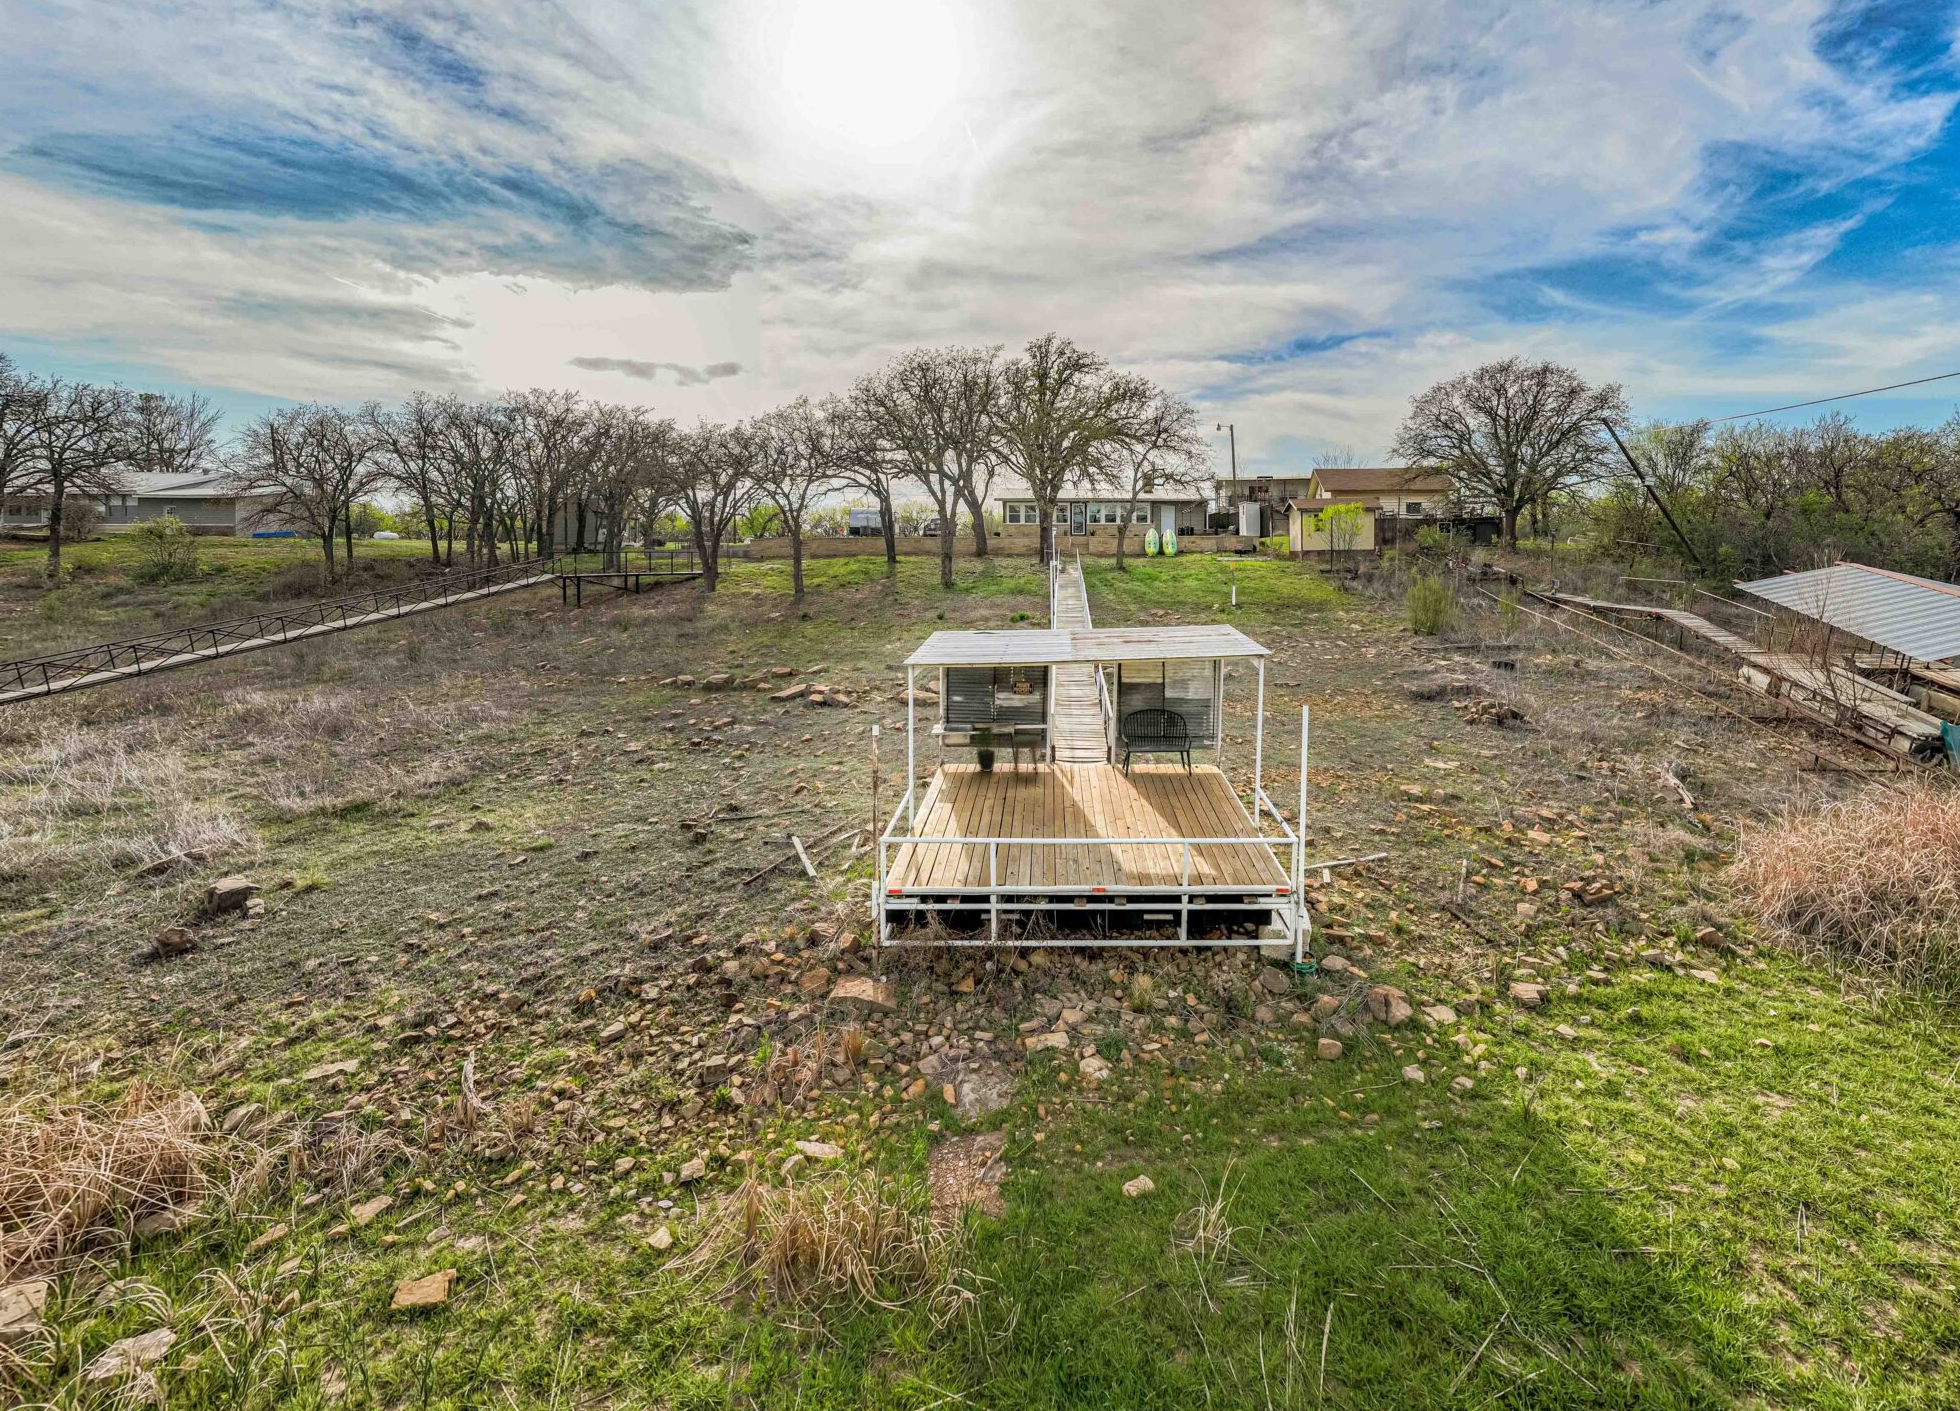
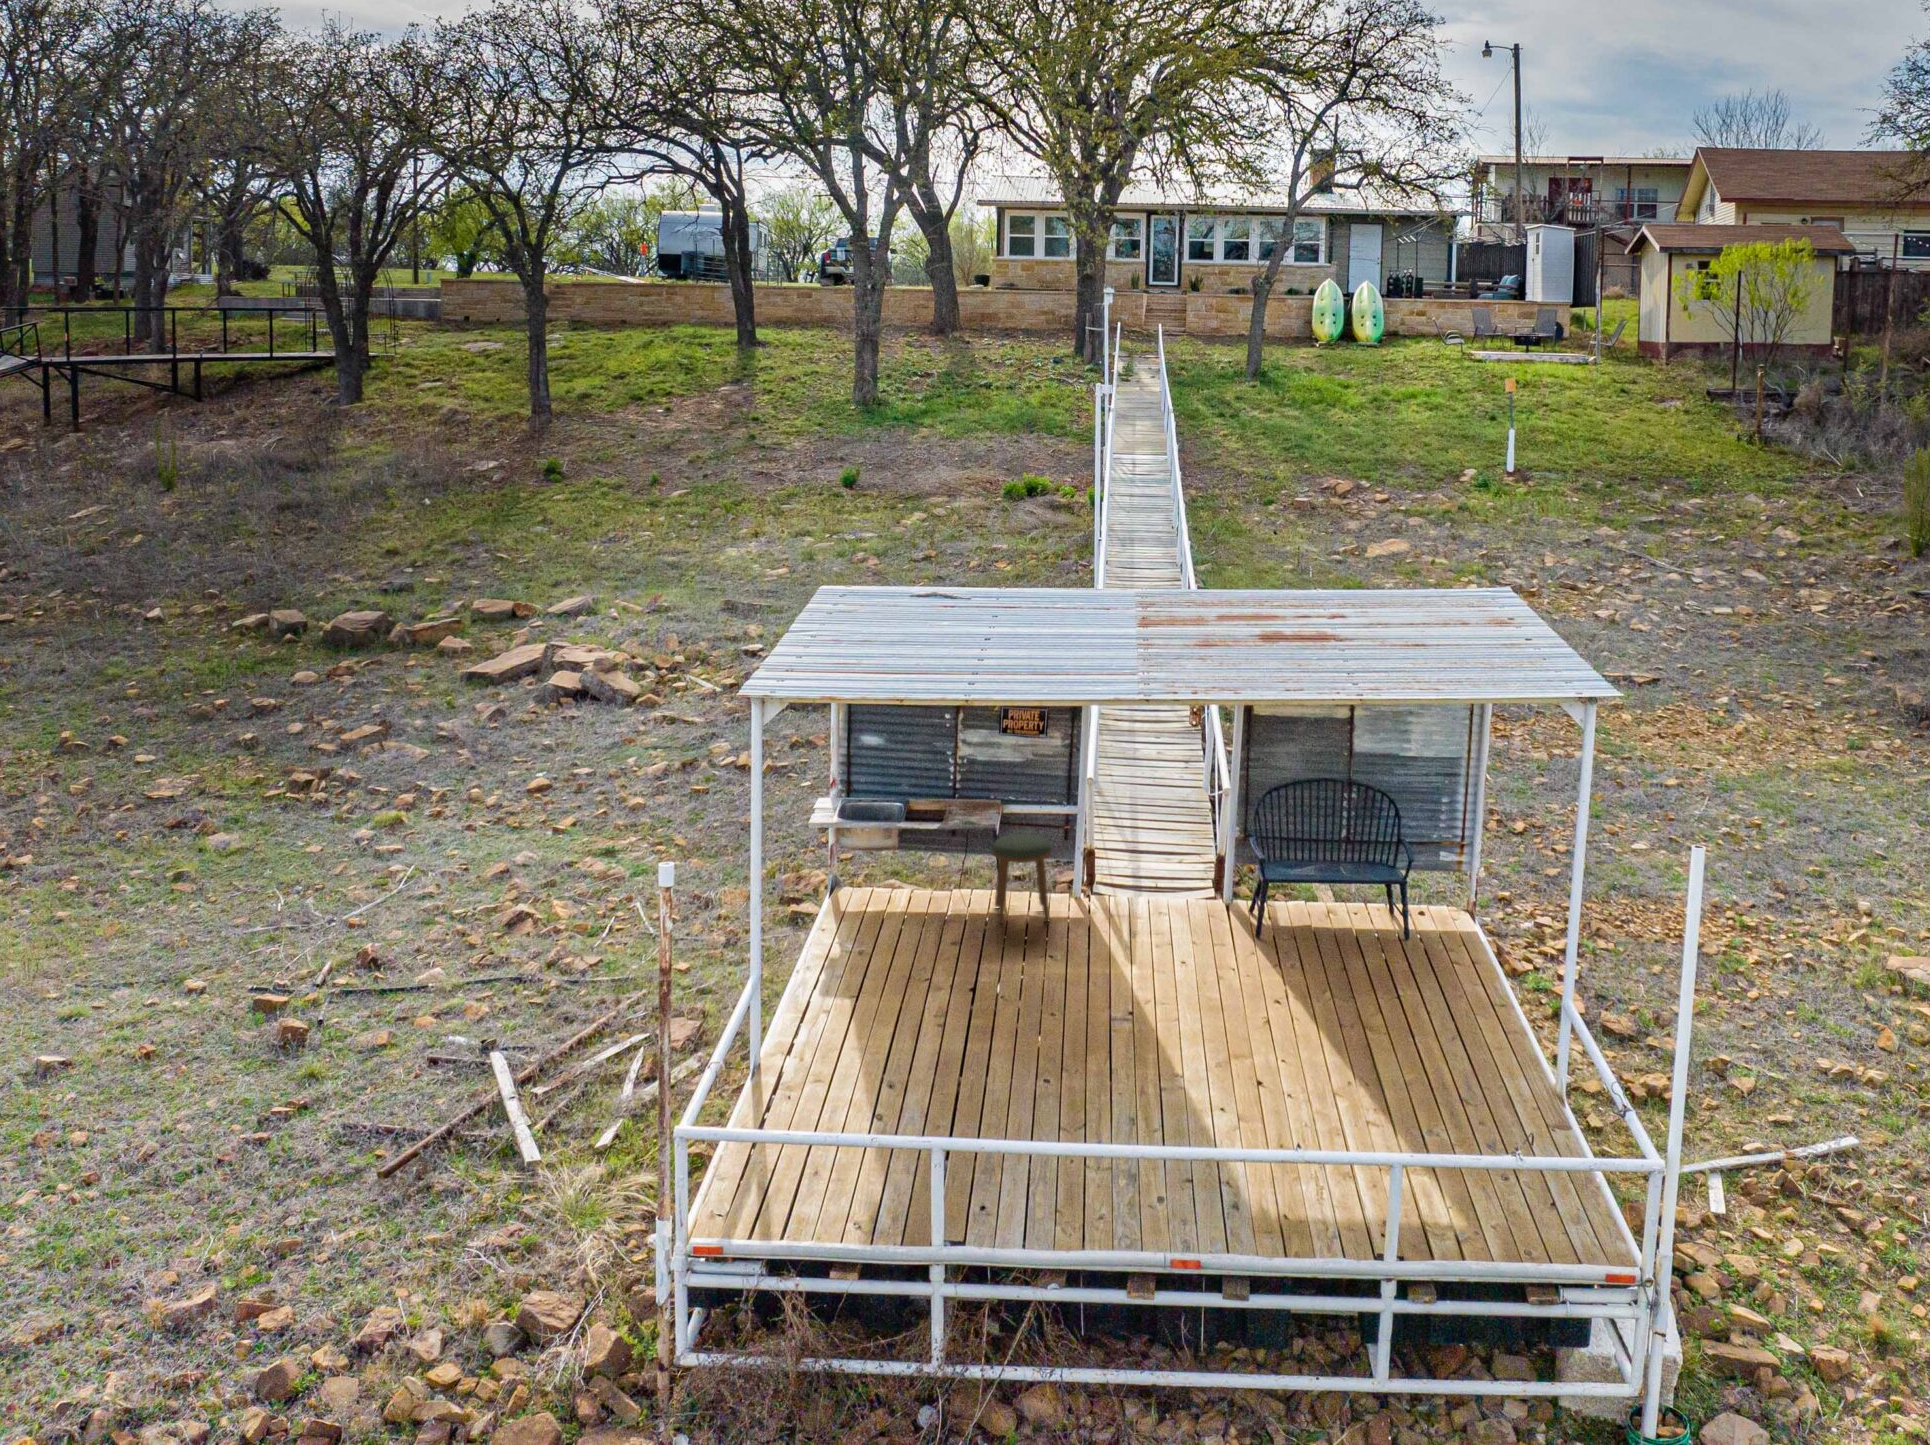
potted plant: present [974,728,996,772] -> none [901,811,960,915]

